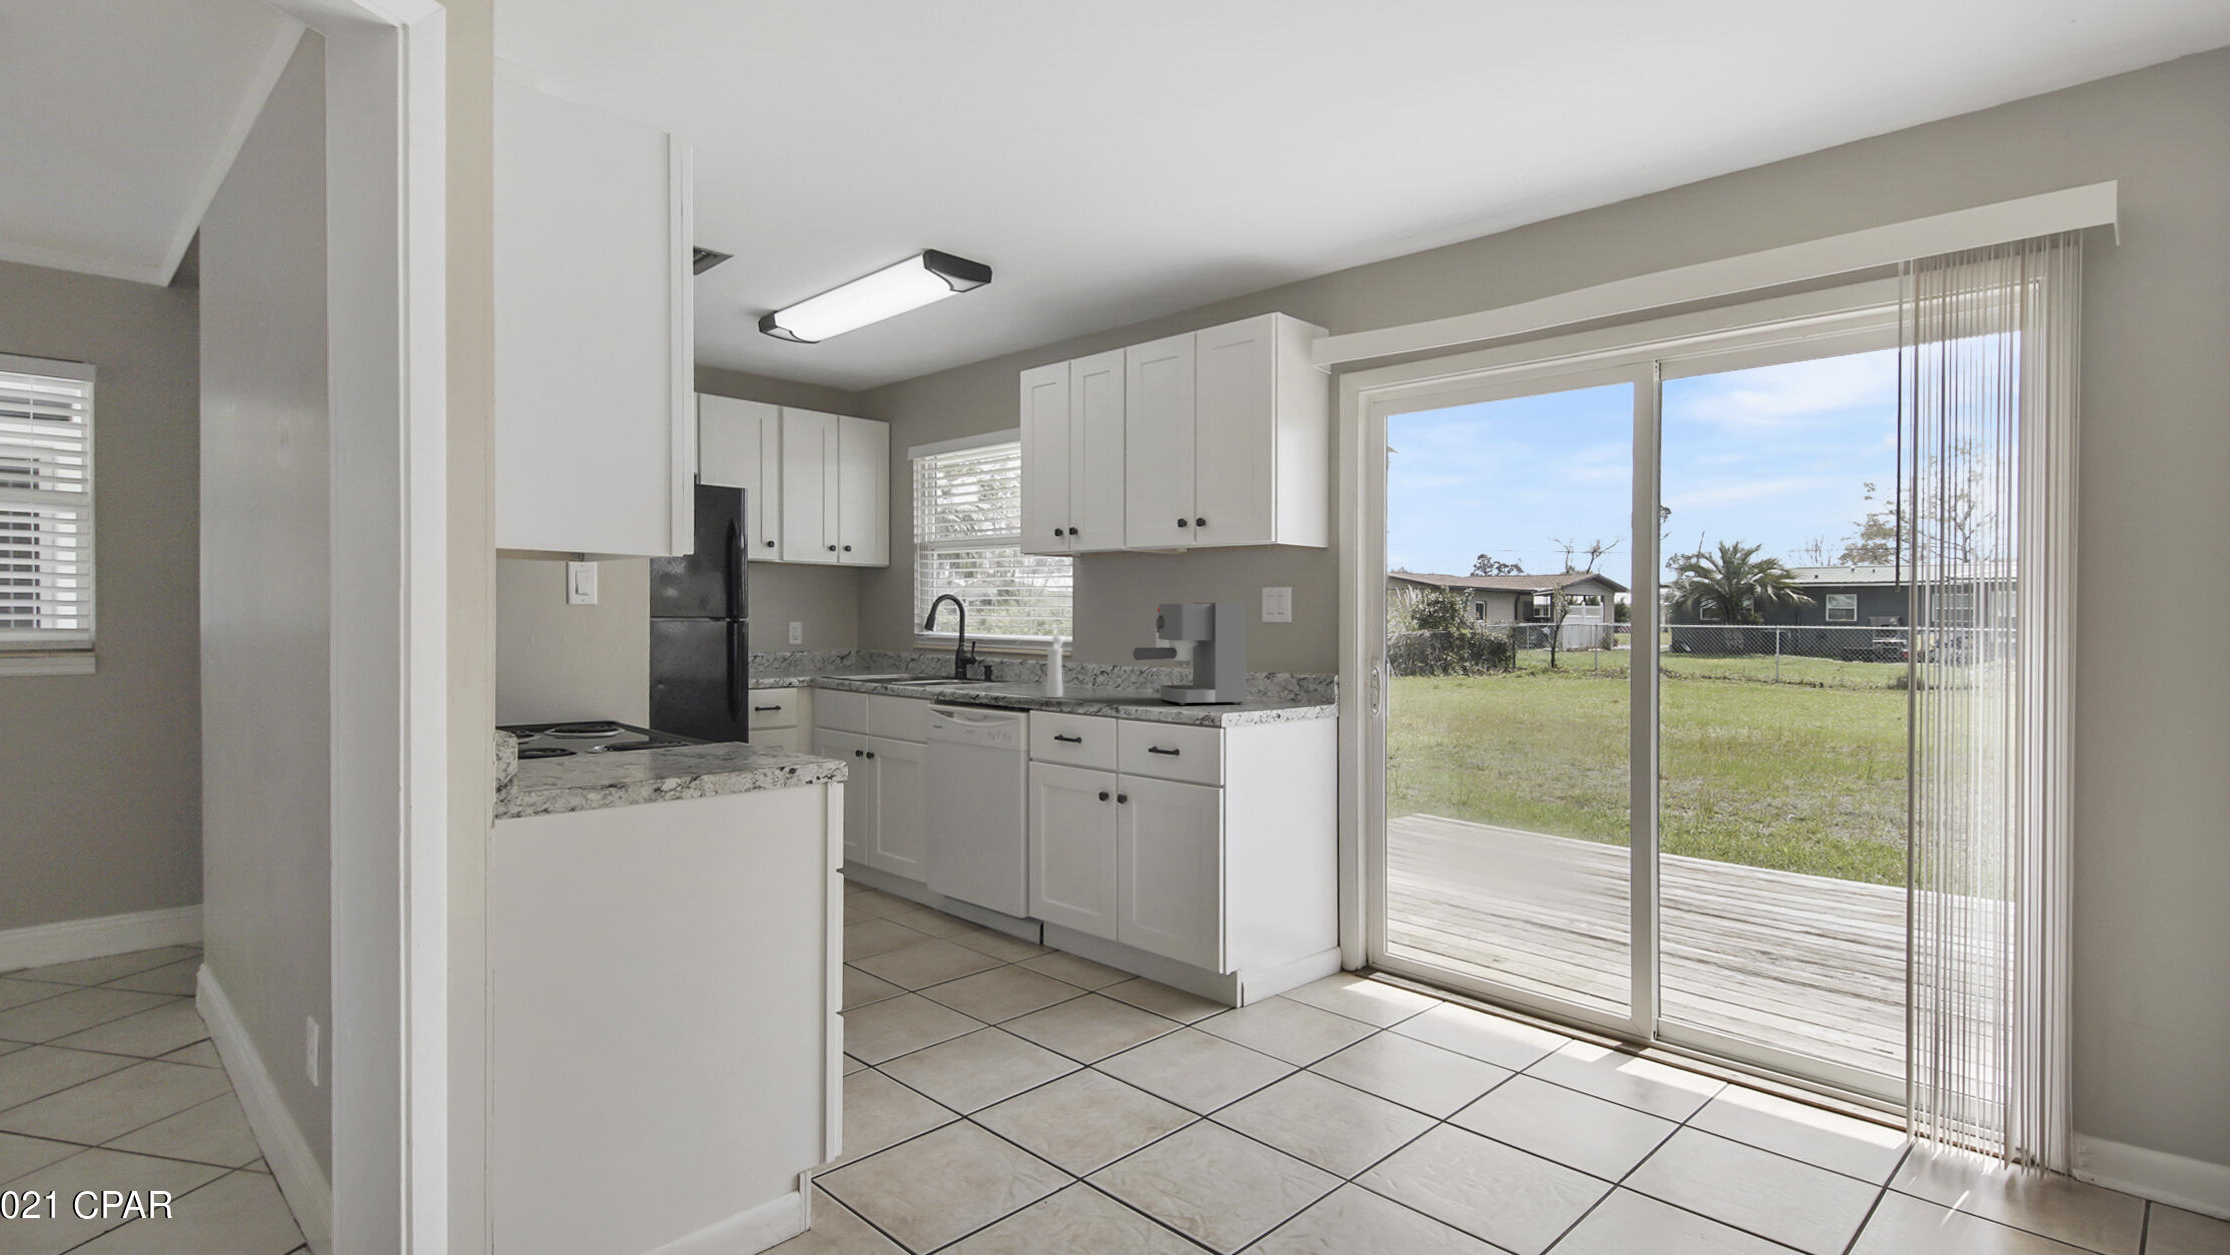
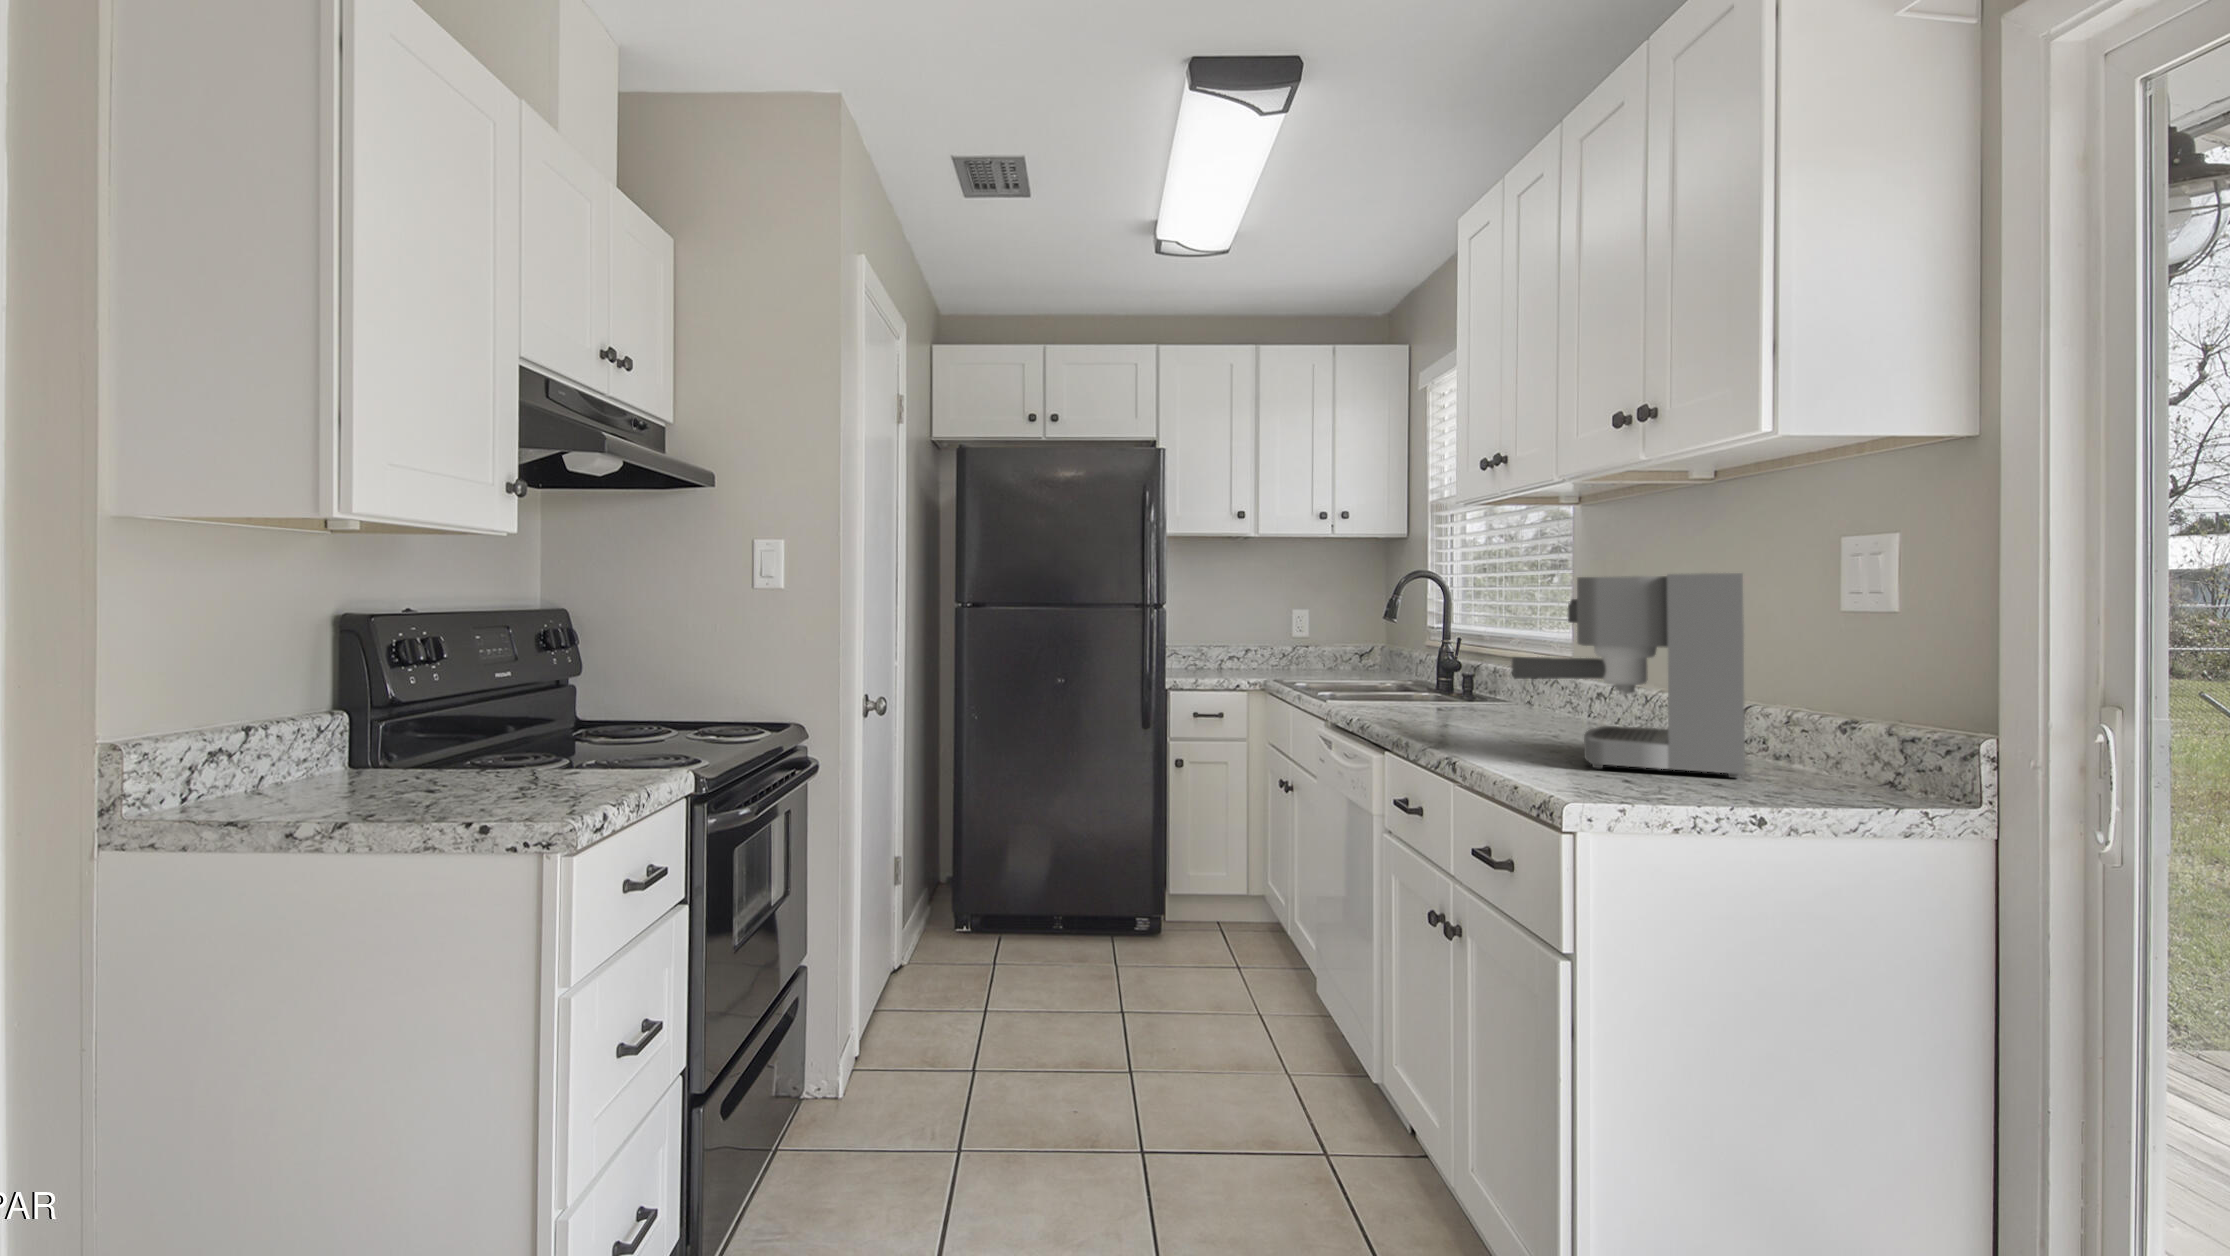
pepper mill: present [1046,635,1064,698] -> none [1423,632,1473,732]

